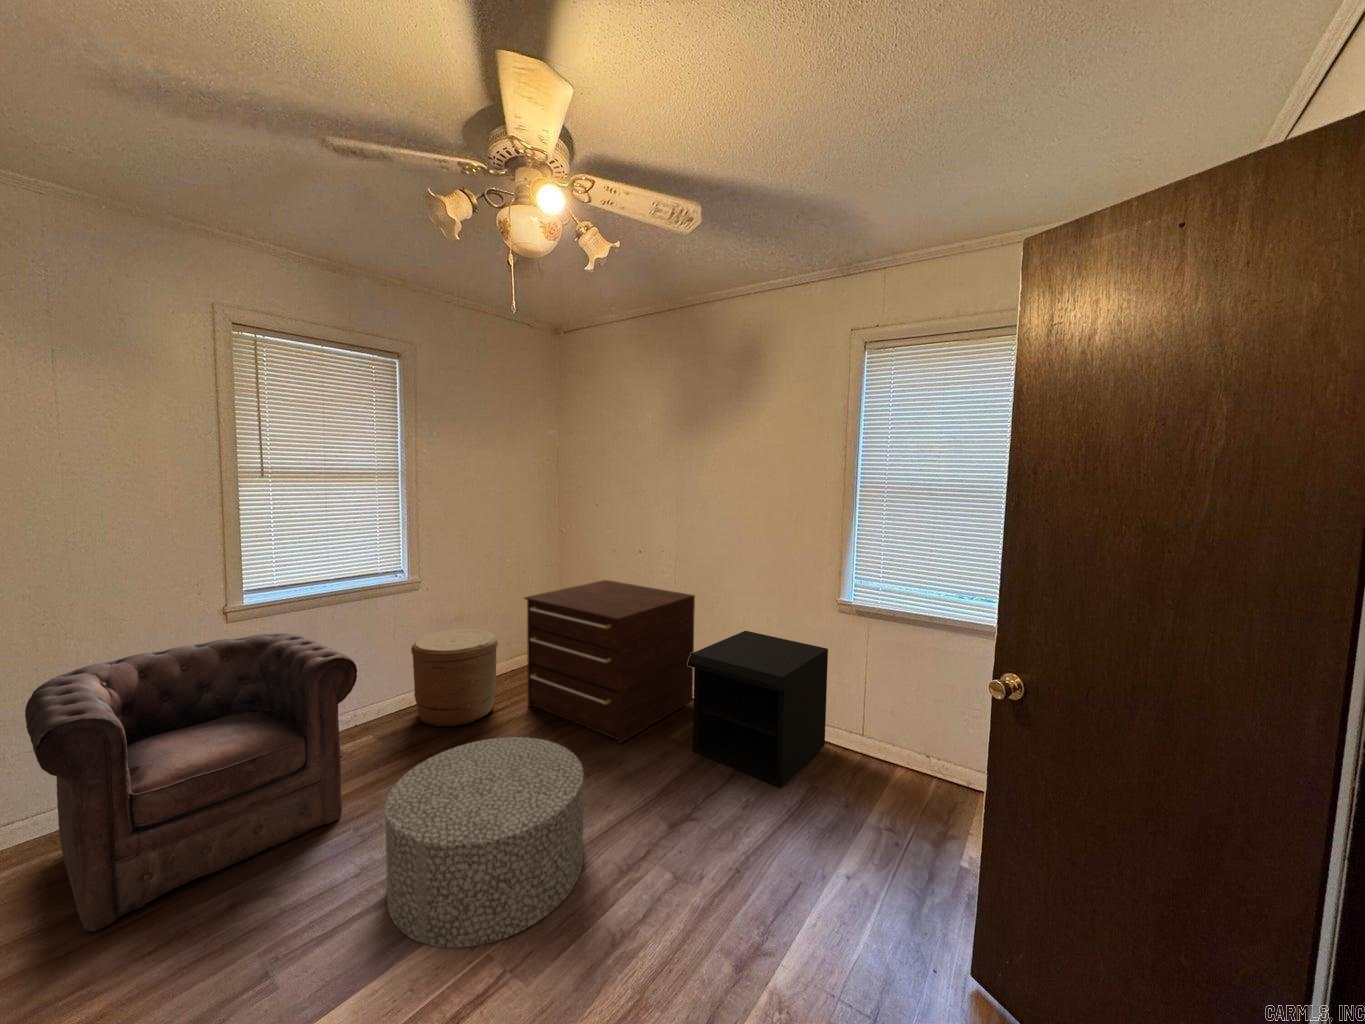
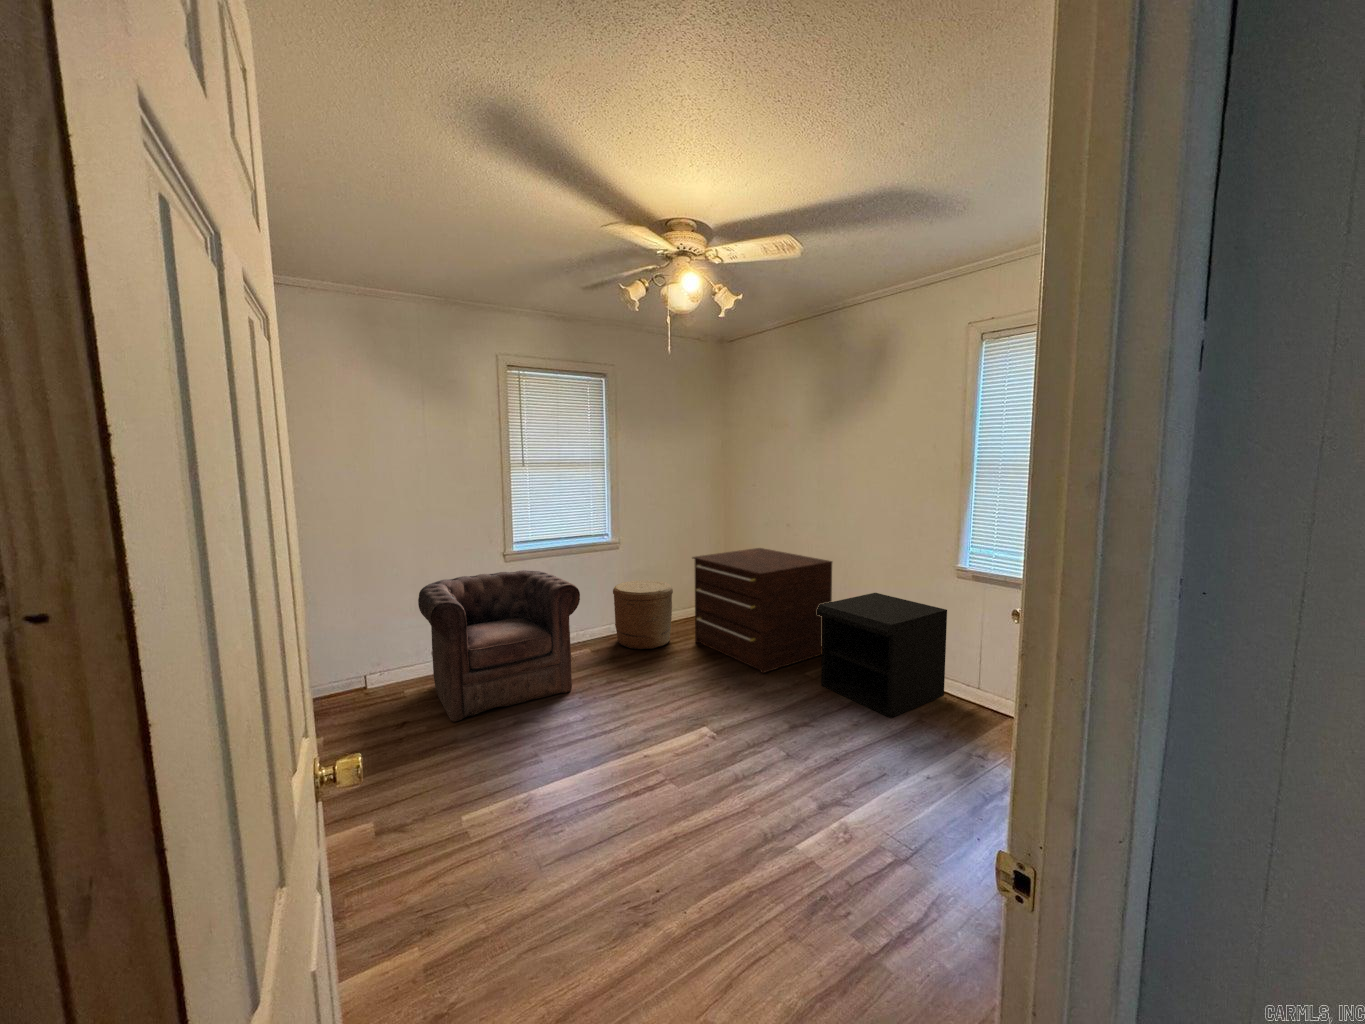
ottoman: present [385,737,583,948] -> none [598,649,724,764]

